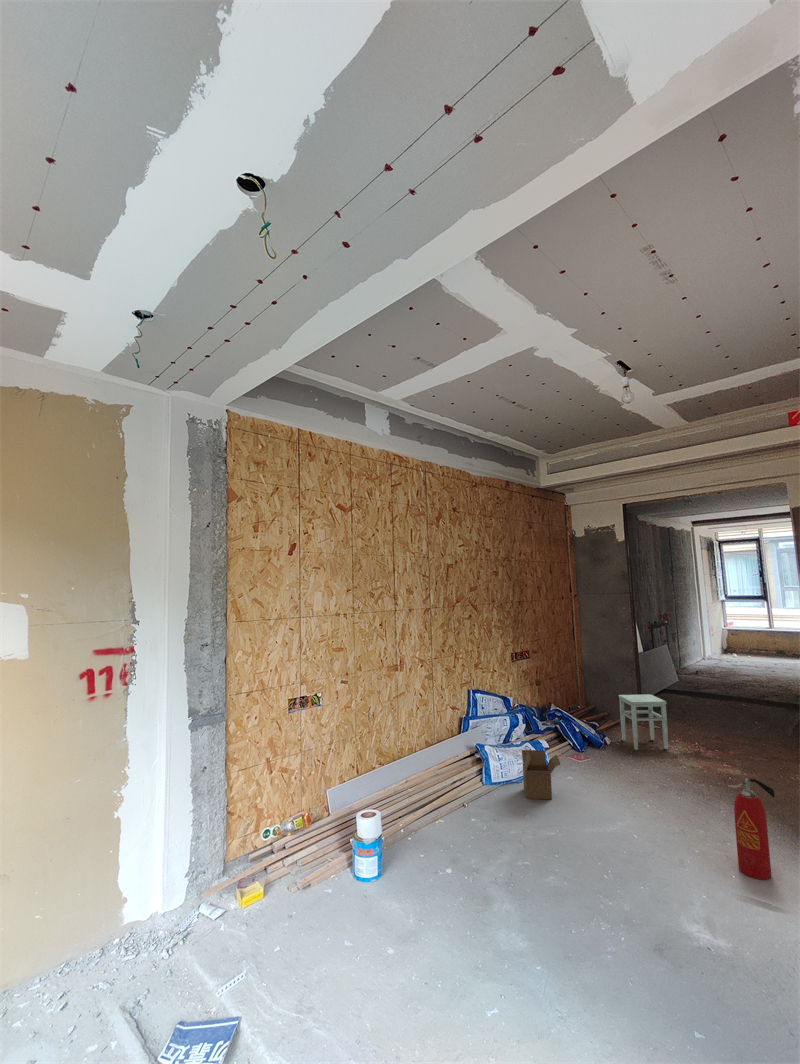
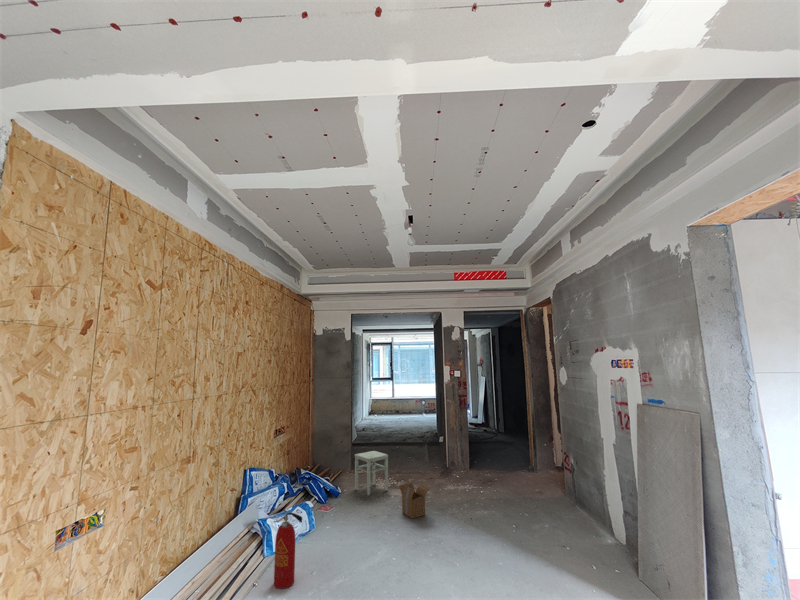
cardboard box: present [522,750,560,799] -> present [399,483,430,518]
fire extinguisher: present [728,778,775,879] -> present [274,512,302,589]

